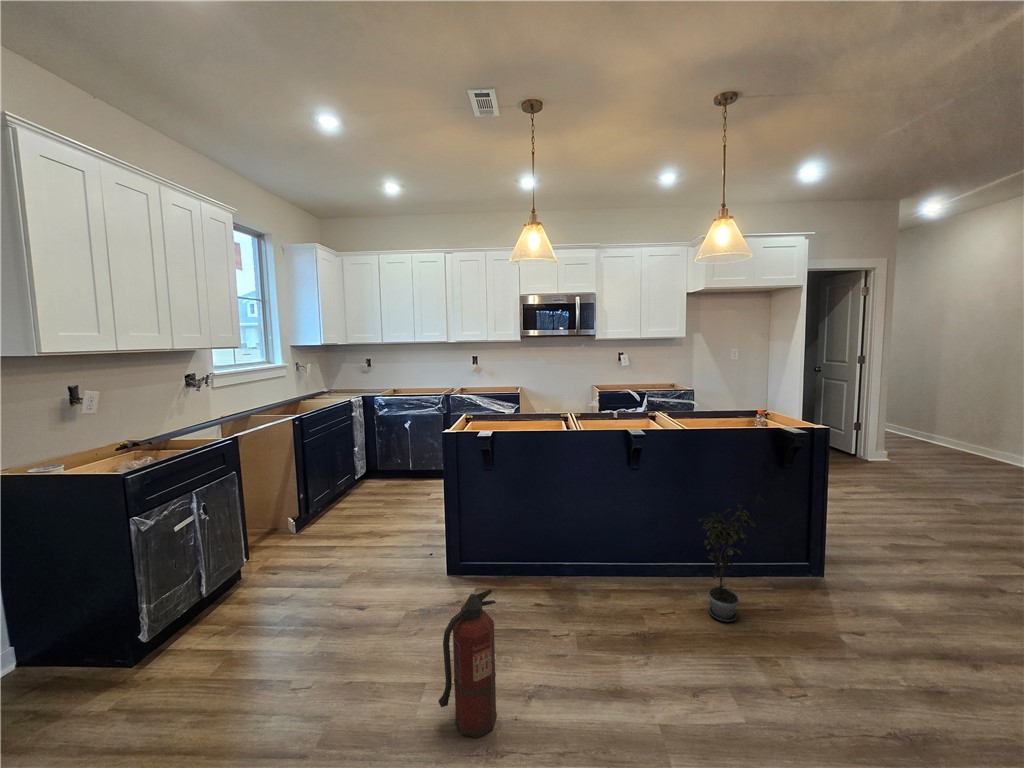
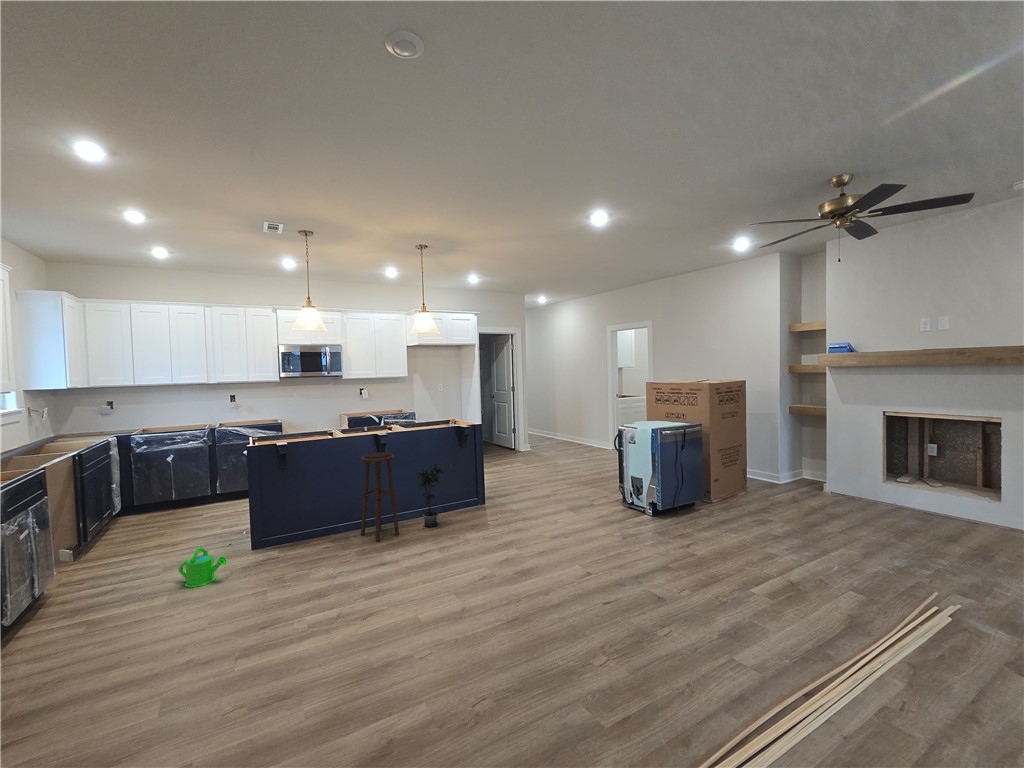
stool: none [595,467,660,630] -> present [361,452,399,542]
watering can: none [346,577,393,637] -> present [179,547,227,588]
fire extinguisher: present [438,590,497,738] -> none [282,515,315,594]

